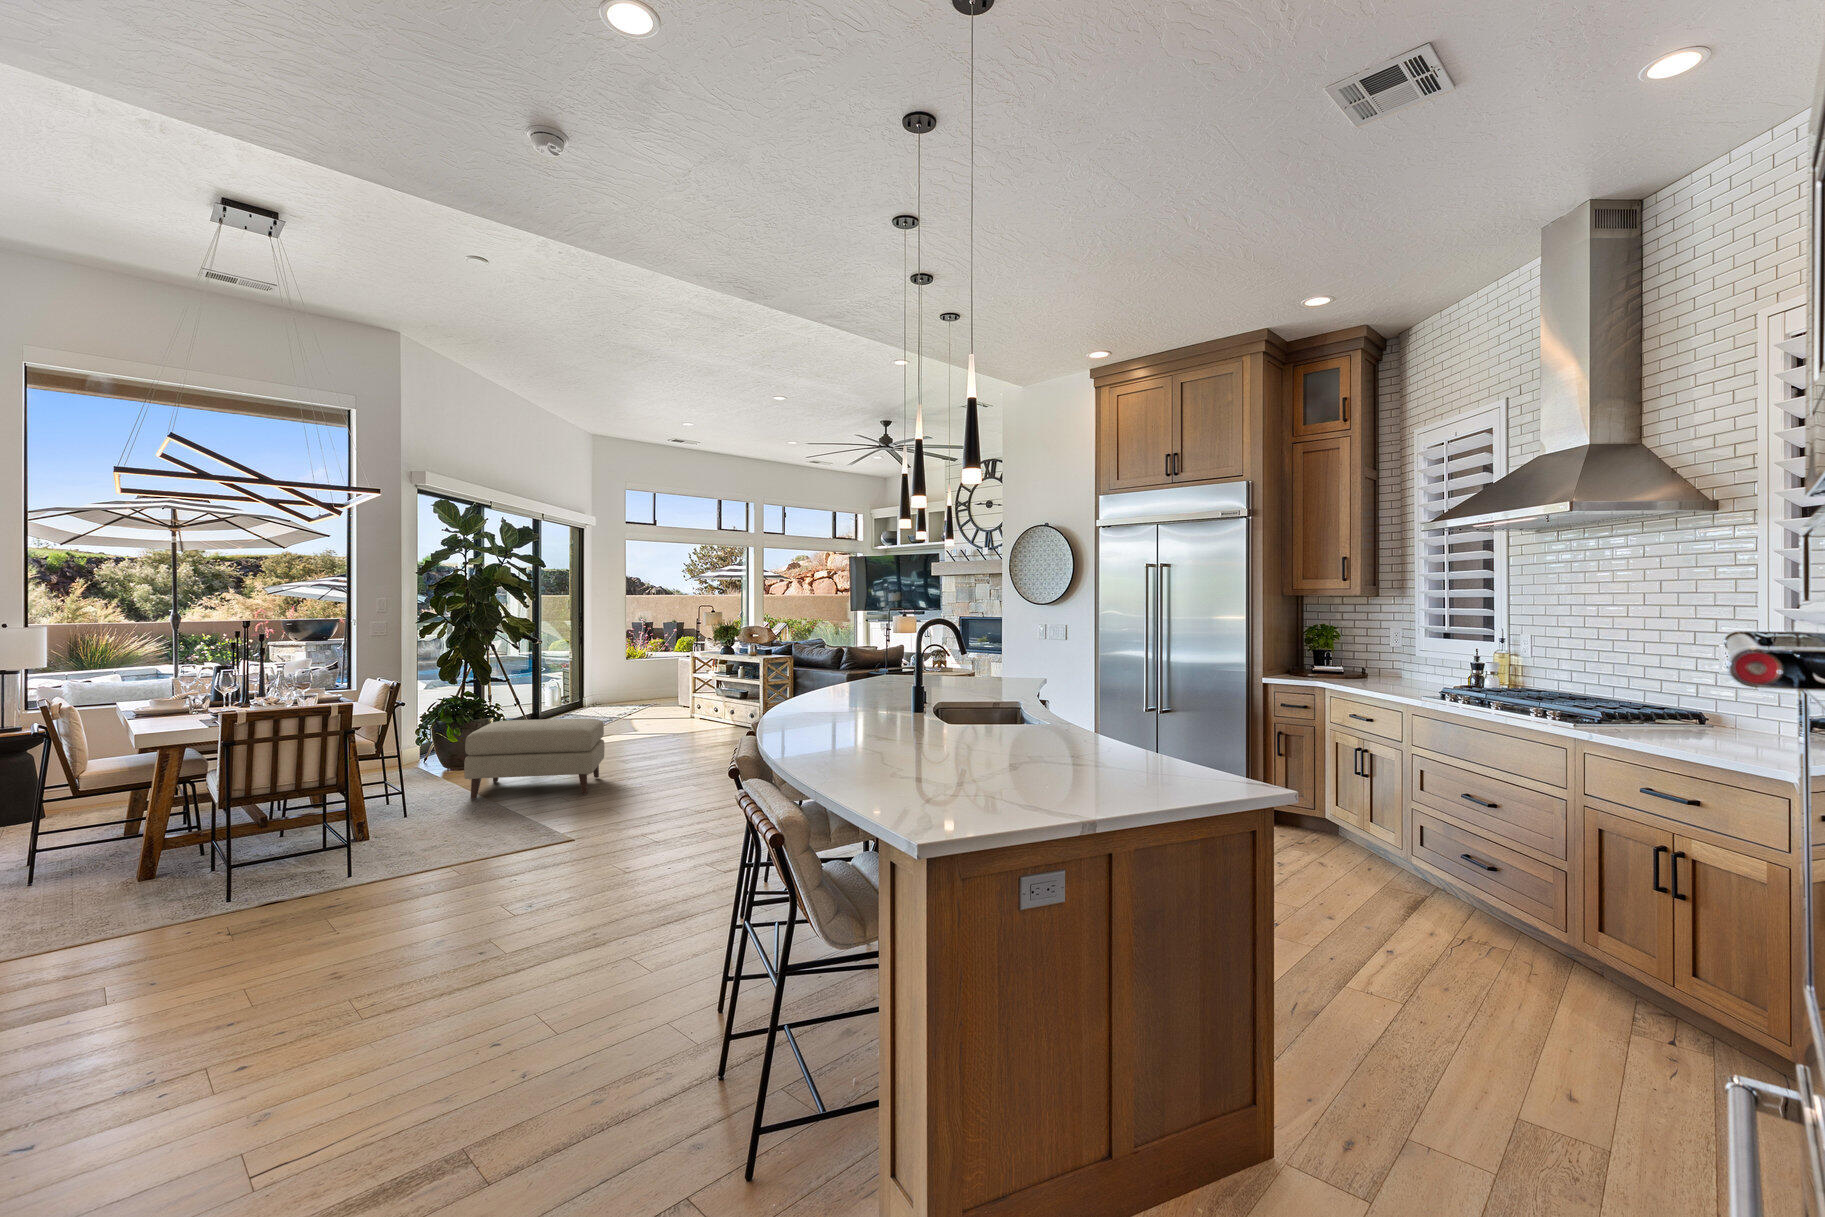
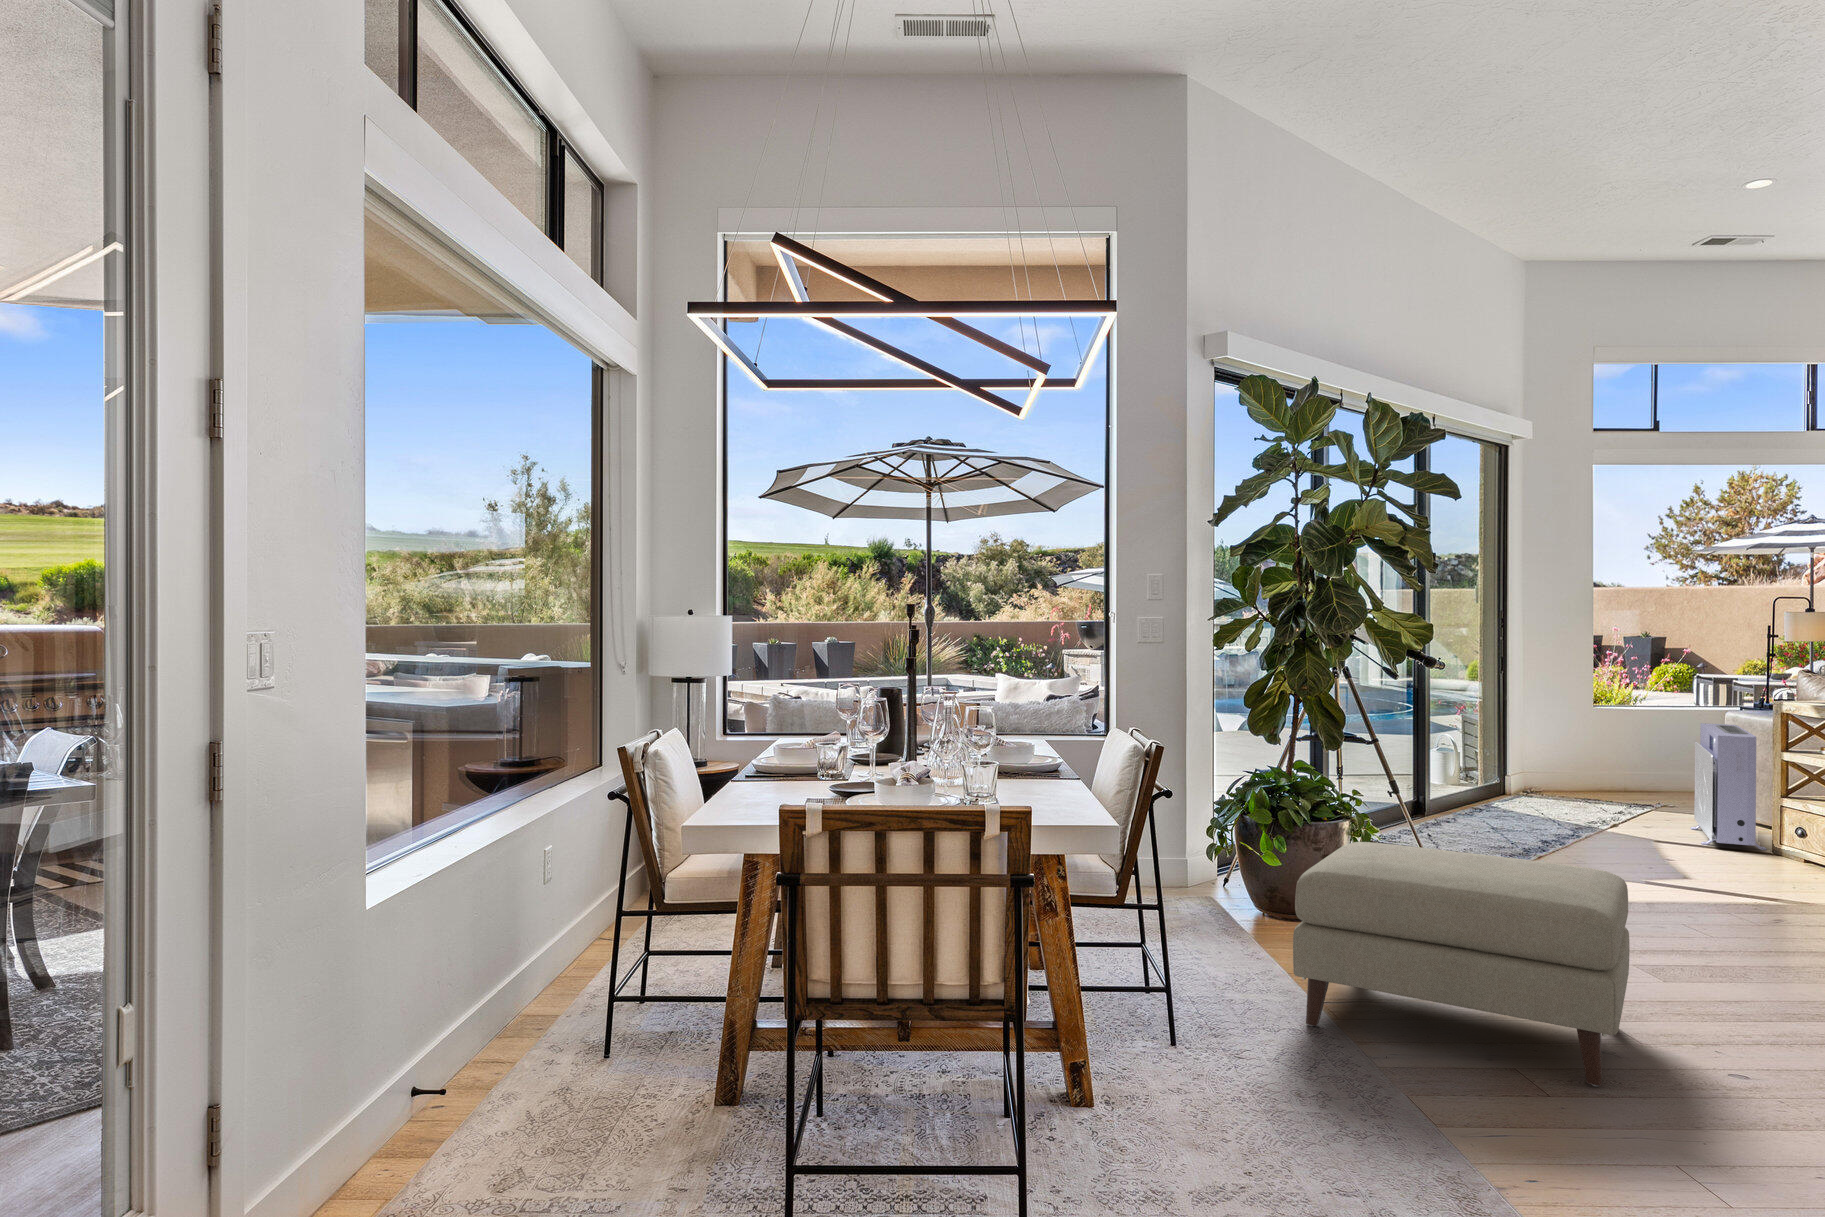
air purifier: none [662,664,687,718] -> present [1690,723,1766,850]

